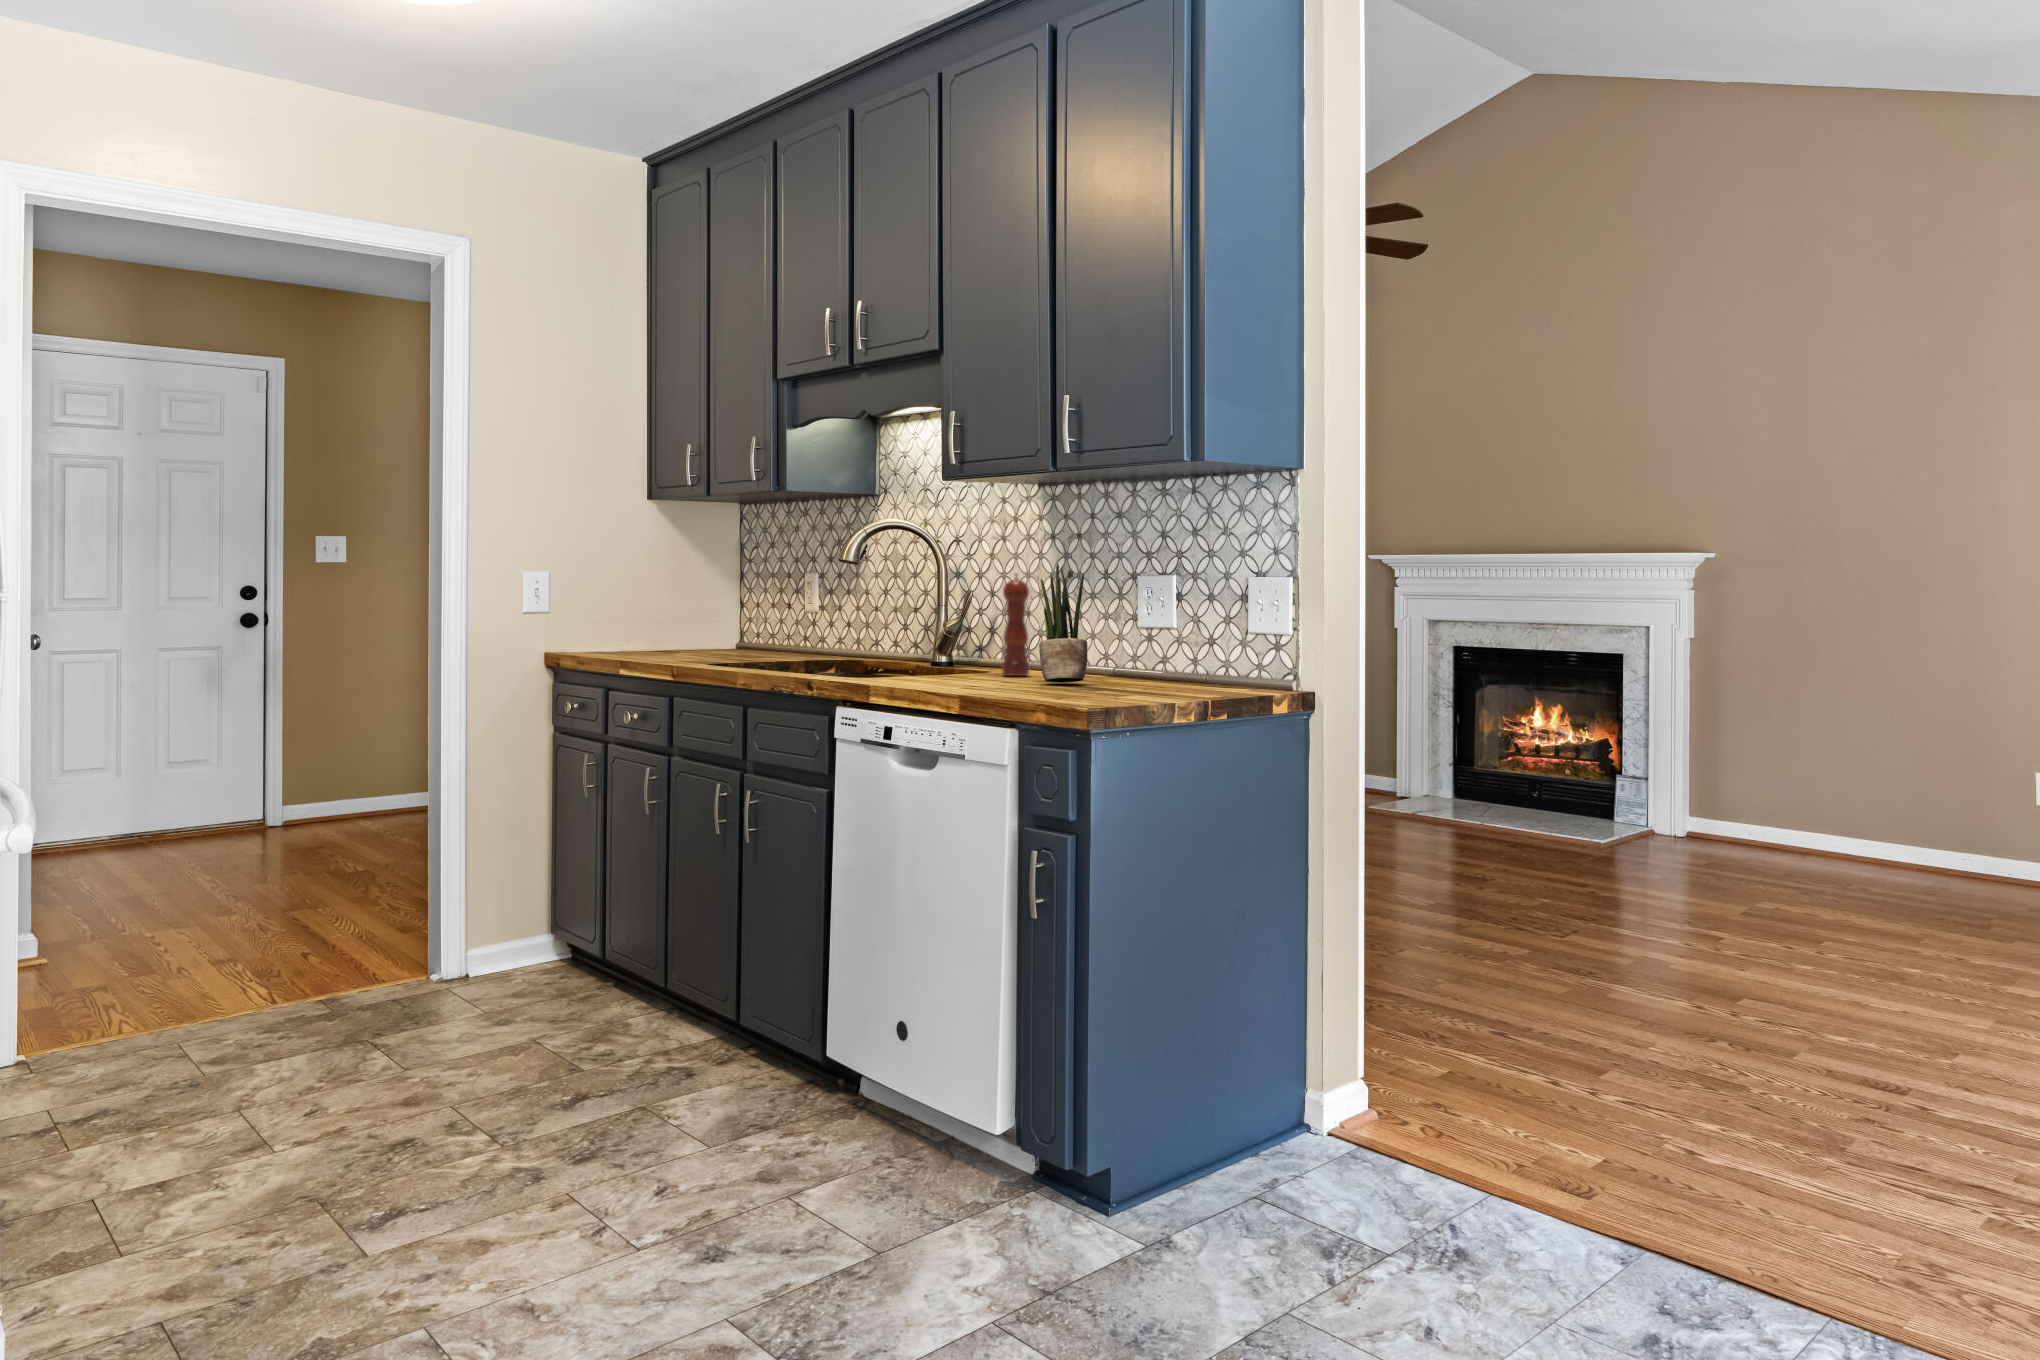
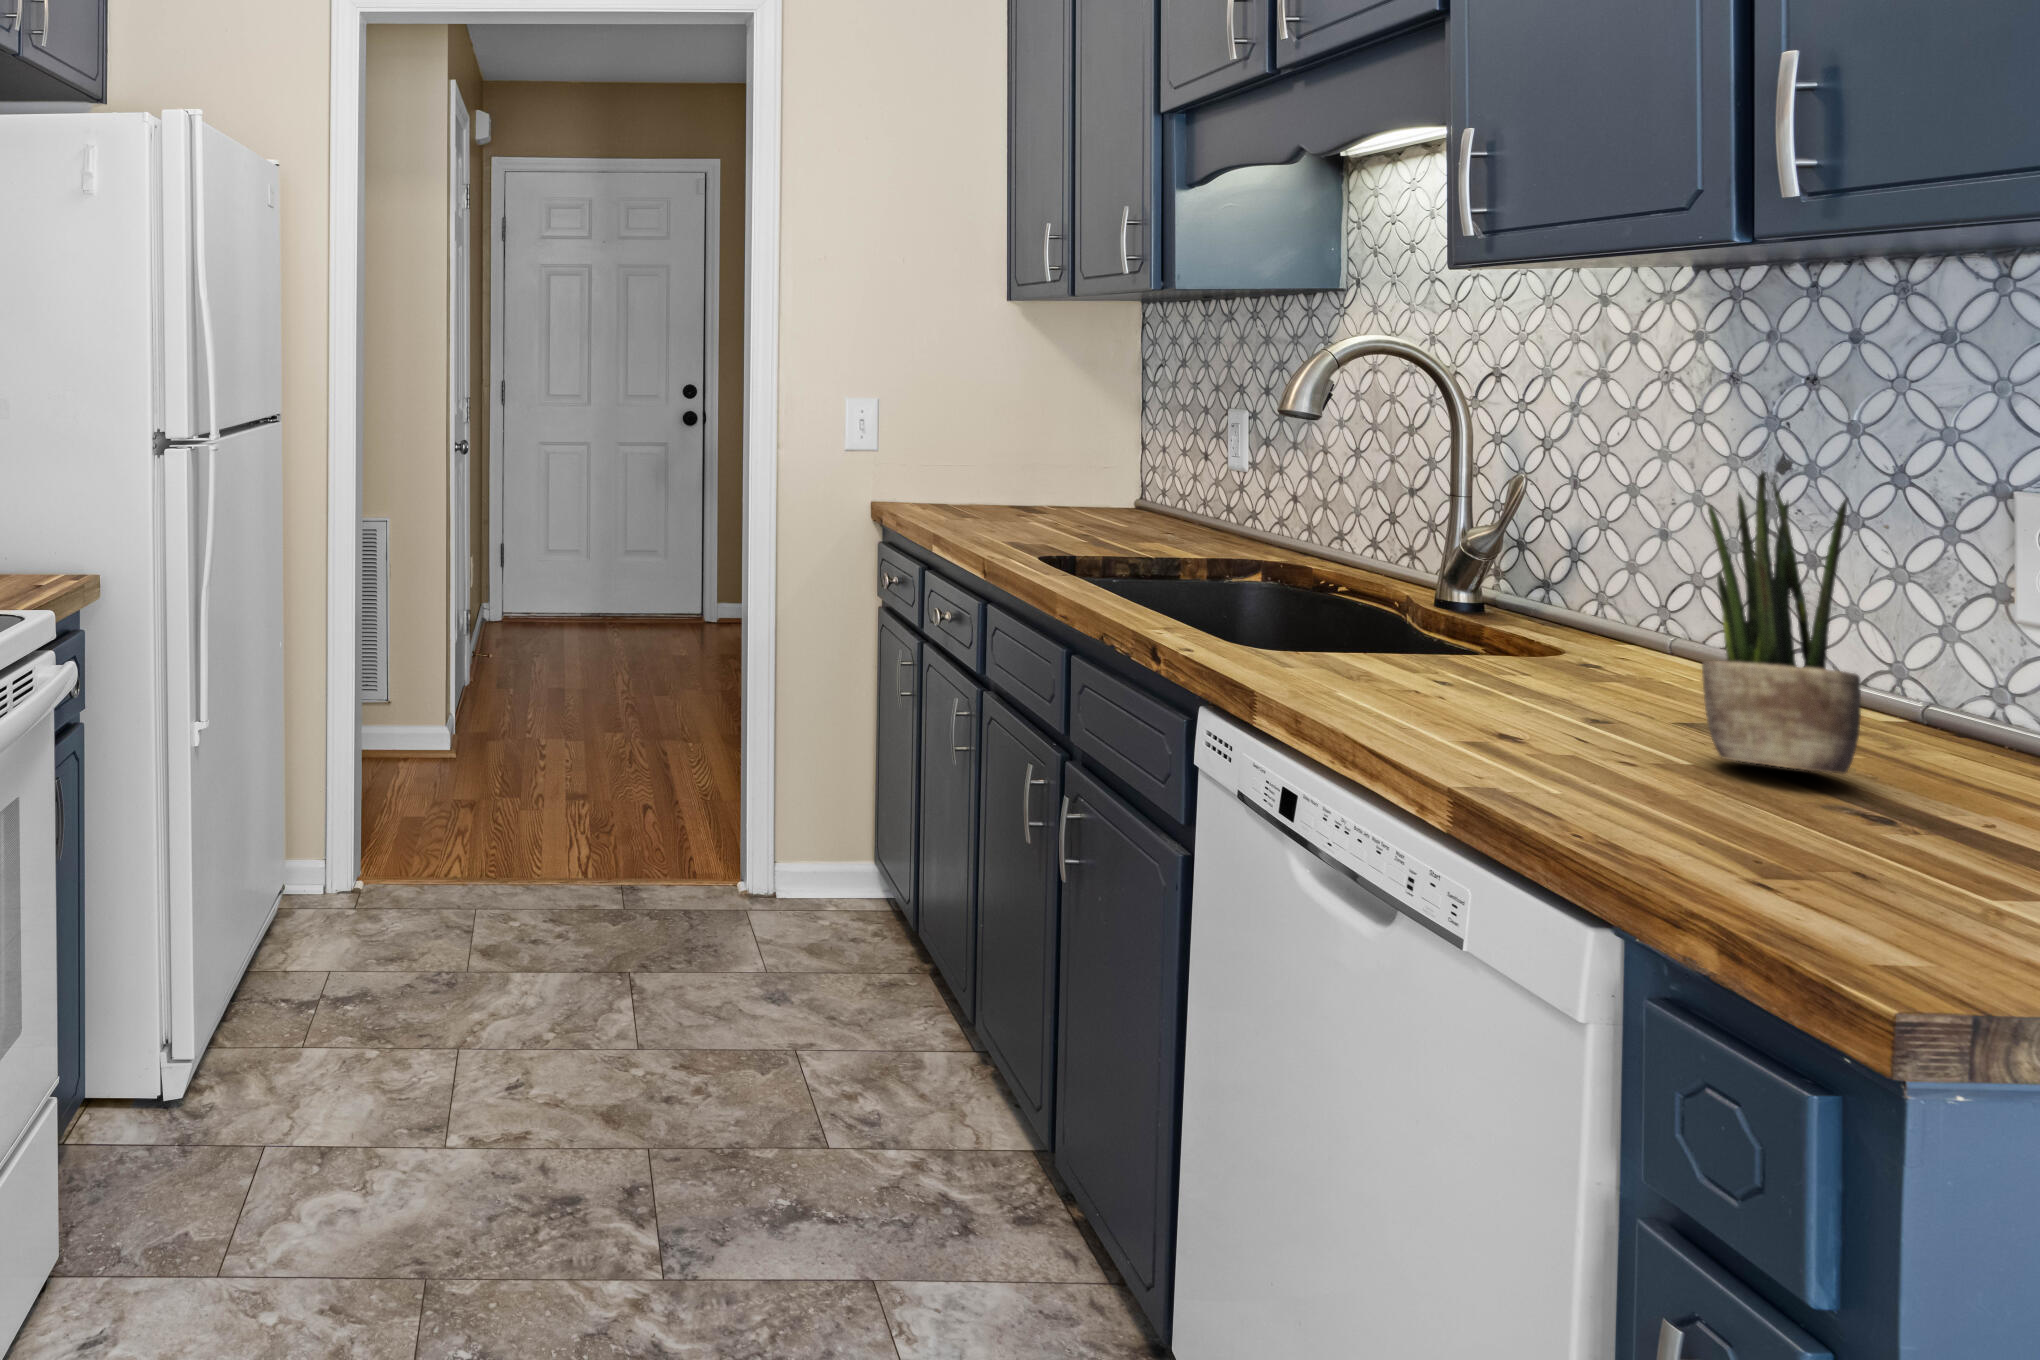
pepper mill: present [1002,573,1029,676] -> none [1592,466,1668,697]

